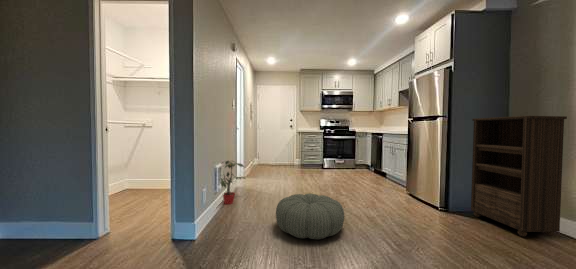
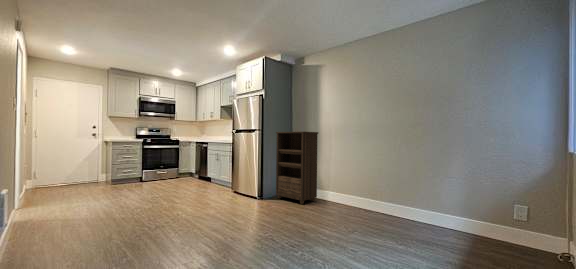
potted plant: present [221,161,244,204] -> none [15,180,68,236]
pouf: present [276,194,344,239] -> none [128,200,198,240]

